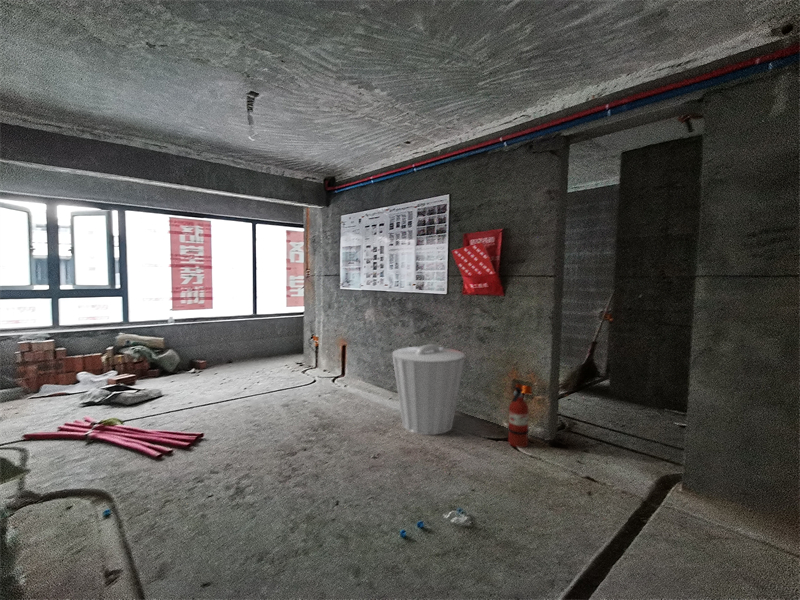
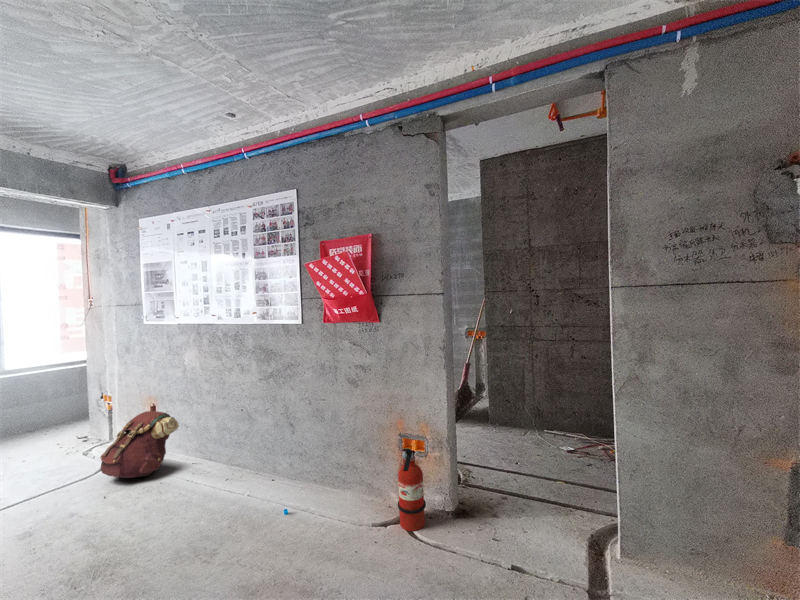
trash can: present [392,344,465,435] -> none [220,399,332,545]
backpack: none [317,347,360,388] -> present [100,411,179,478]

